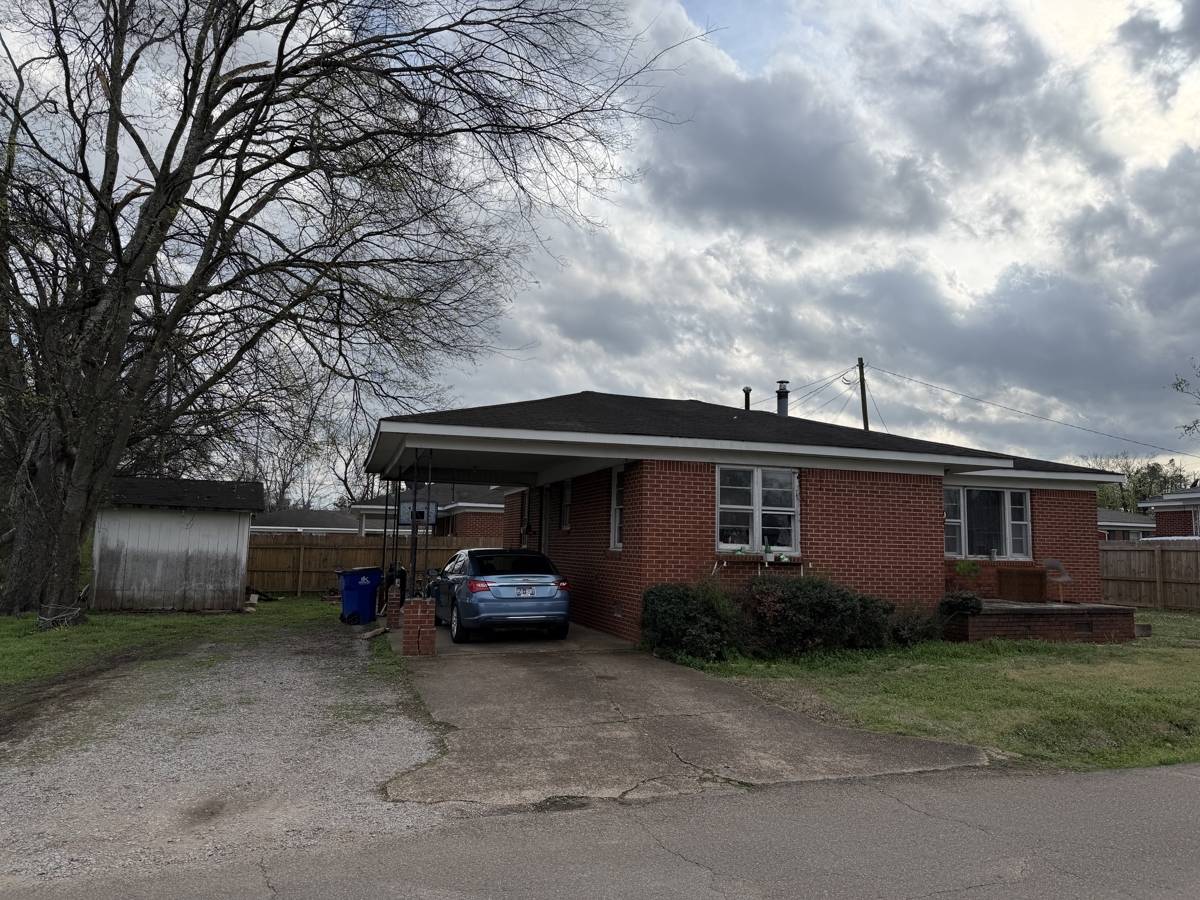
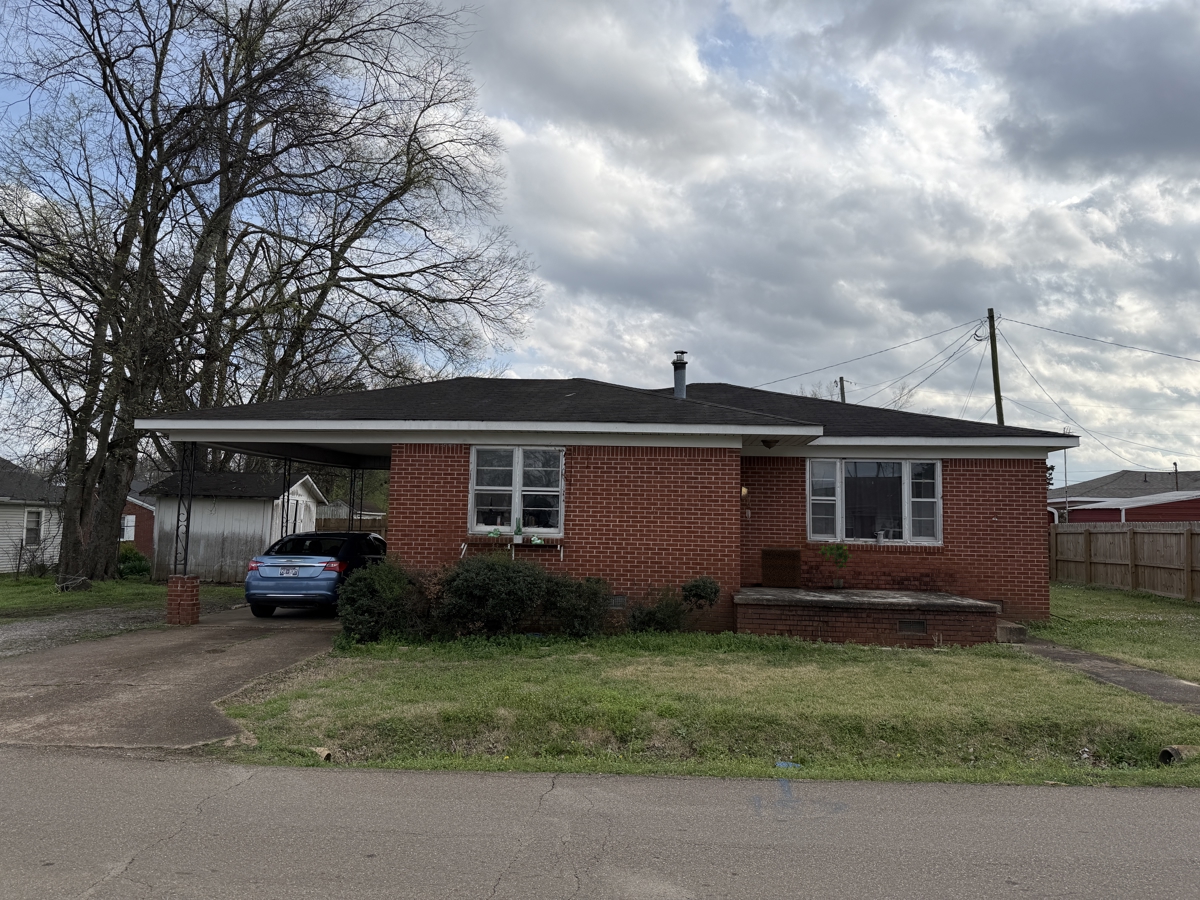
chair: present [1043,558,1081,603] -> none [942,541,982,594]
wooden crate: present [996,567,1047,602] -> present [761,547,801,587]

